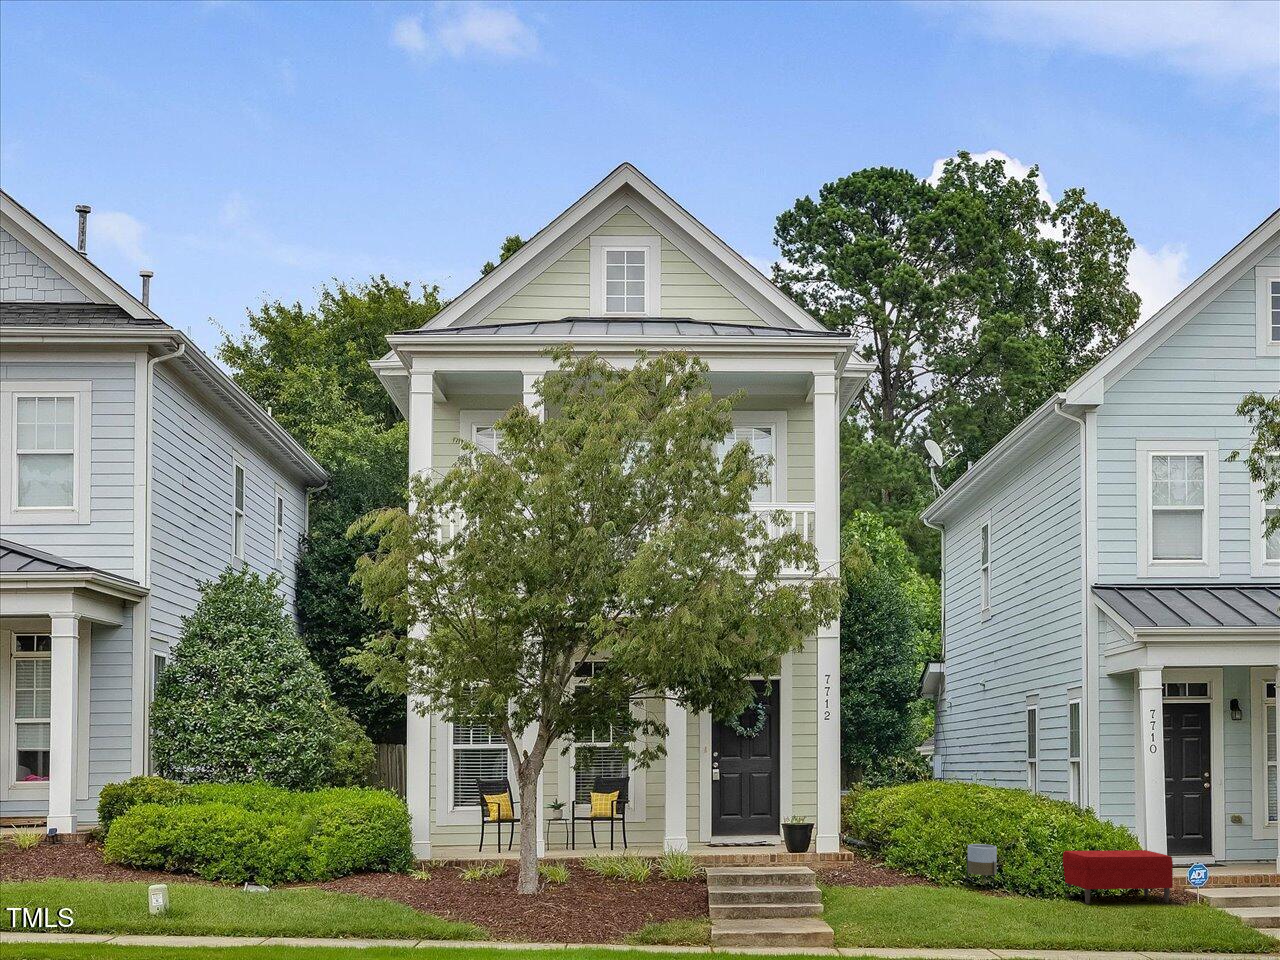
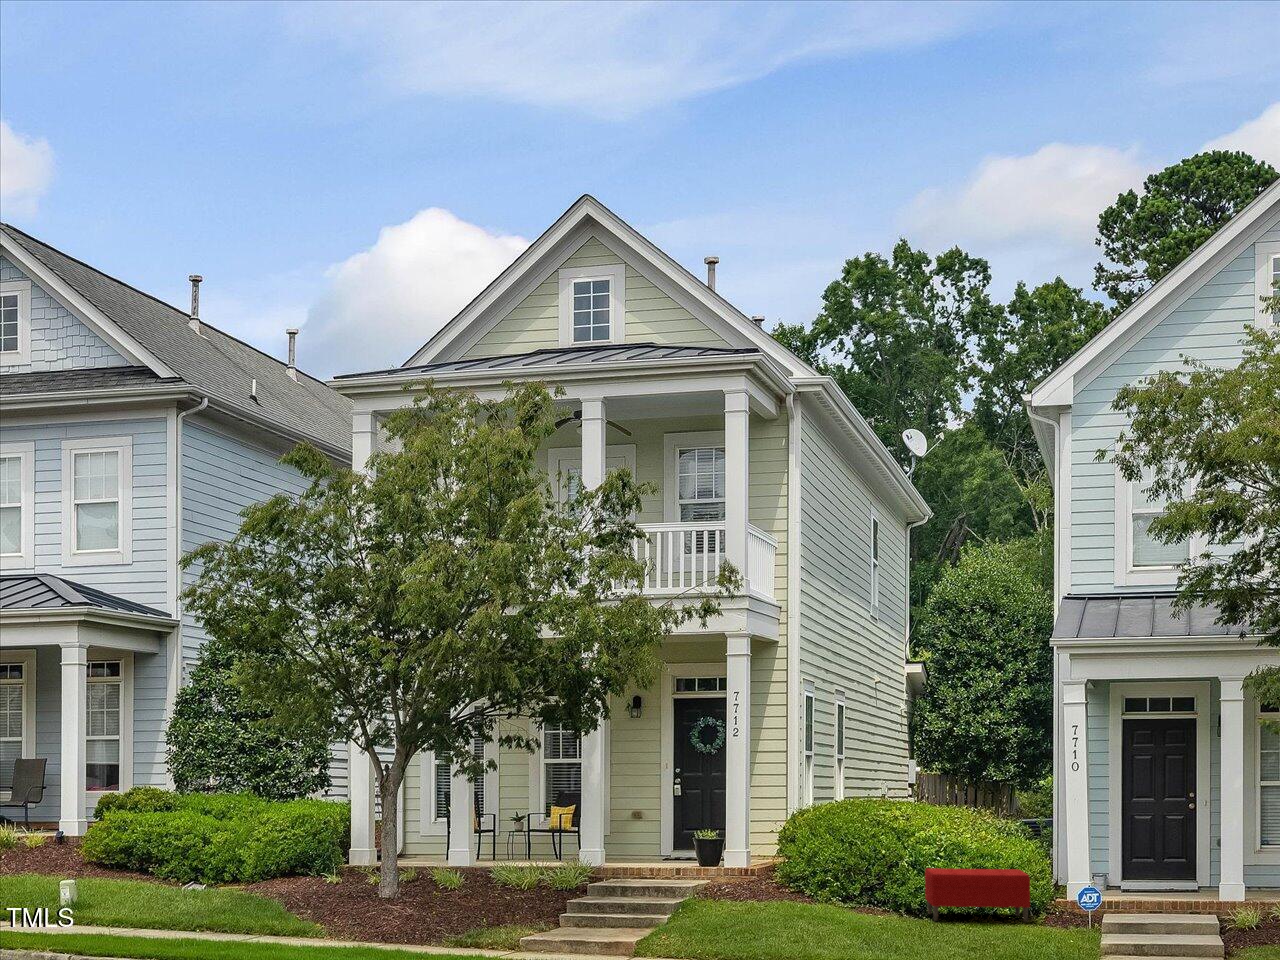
planter: present [967,844,997,890] -> none [838,861,868,906]

